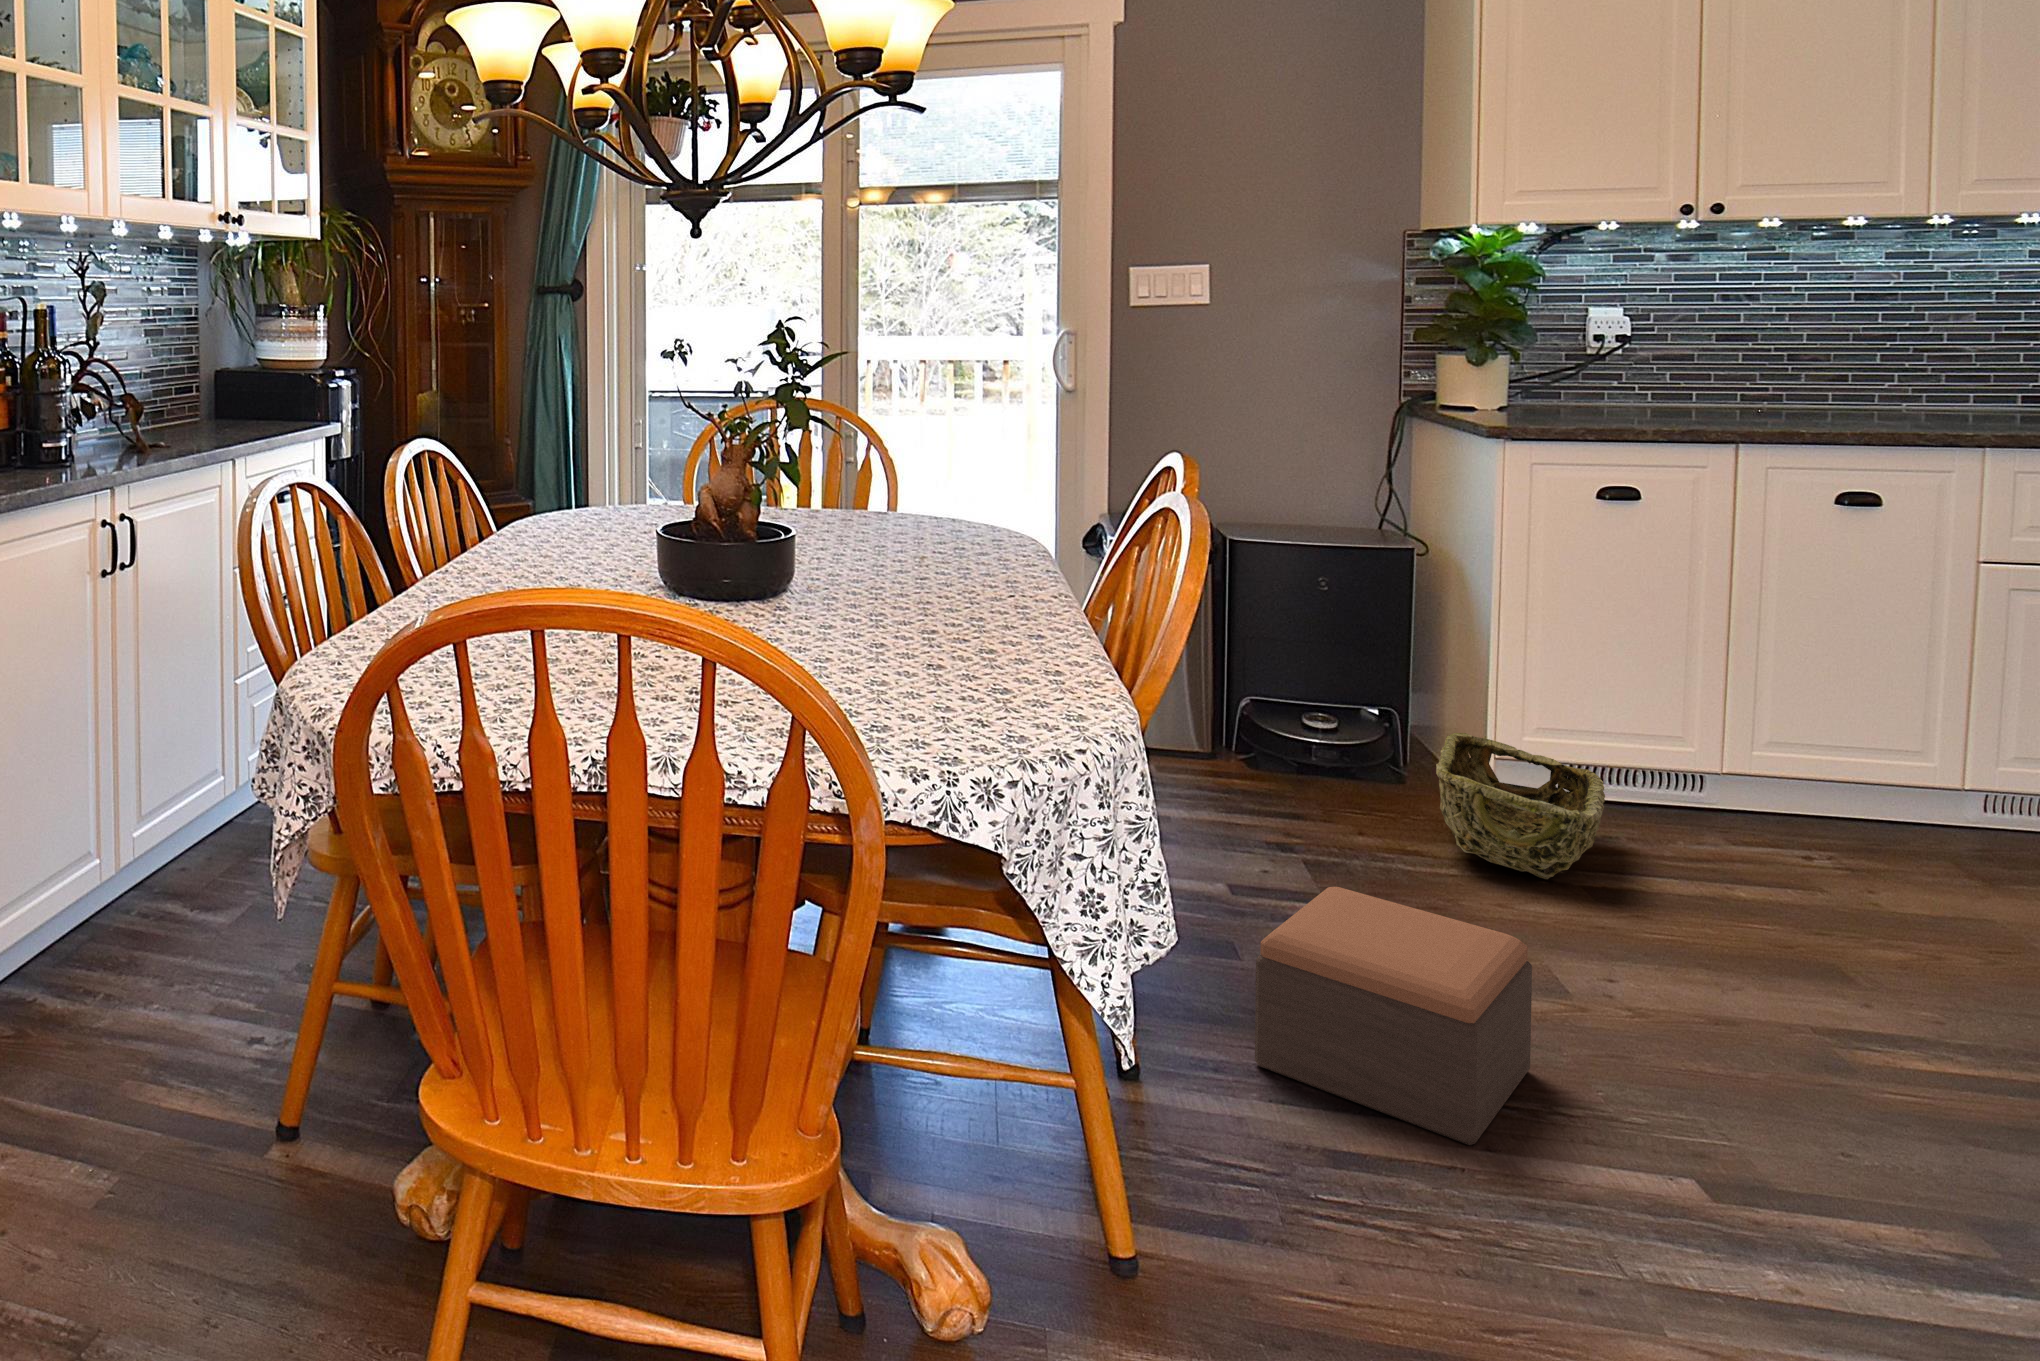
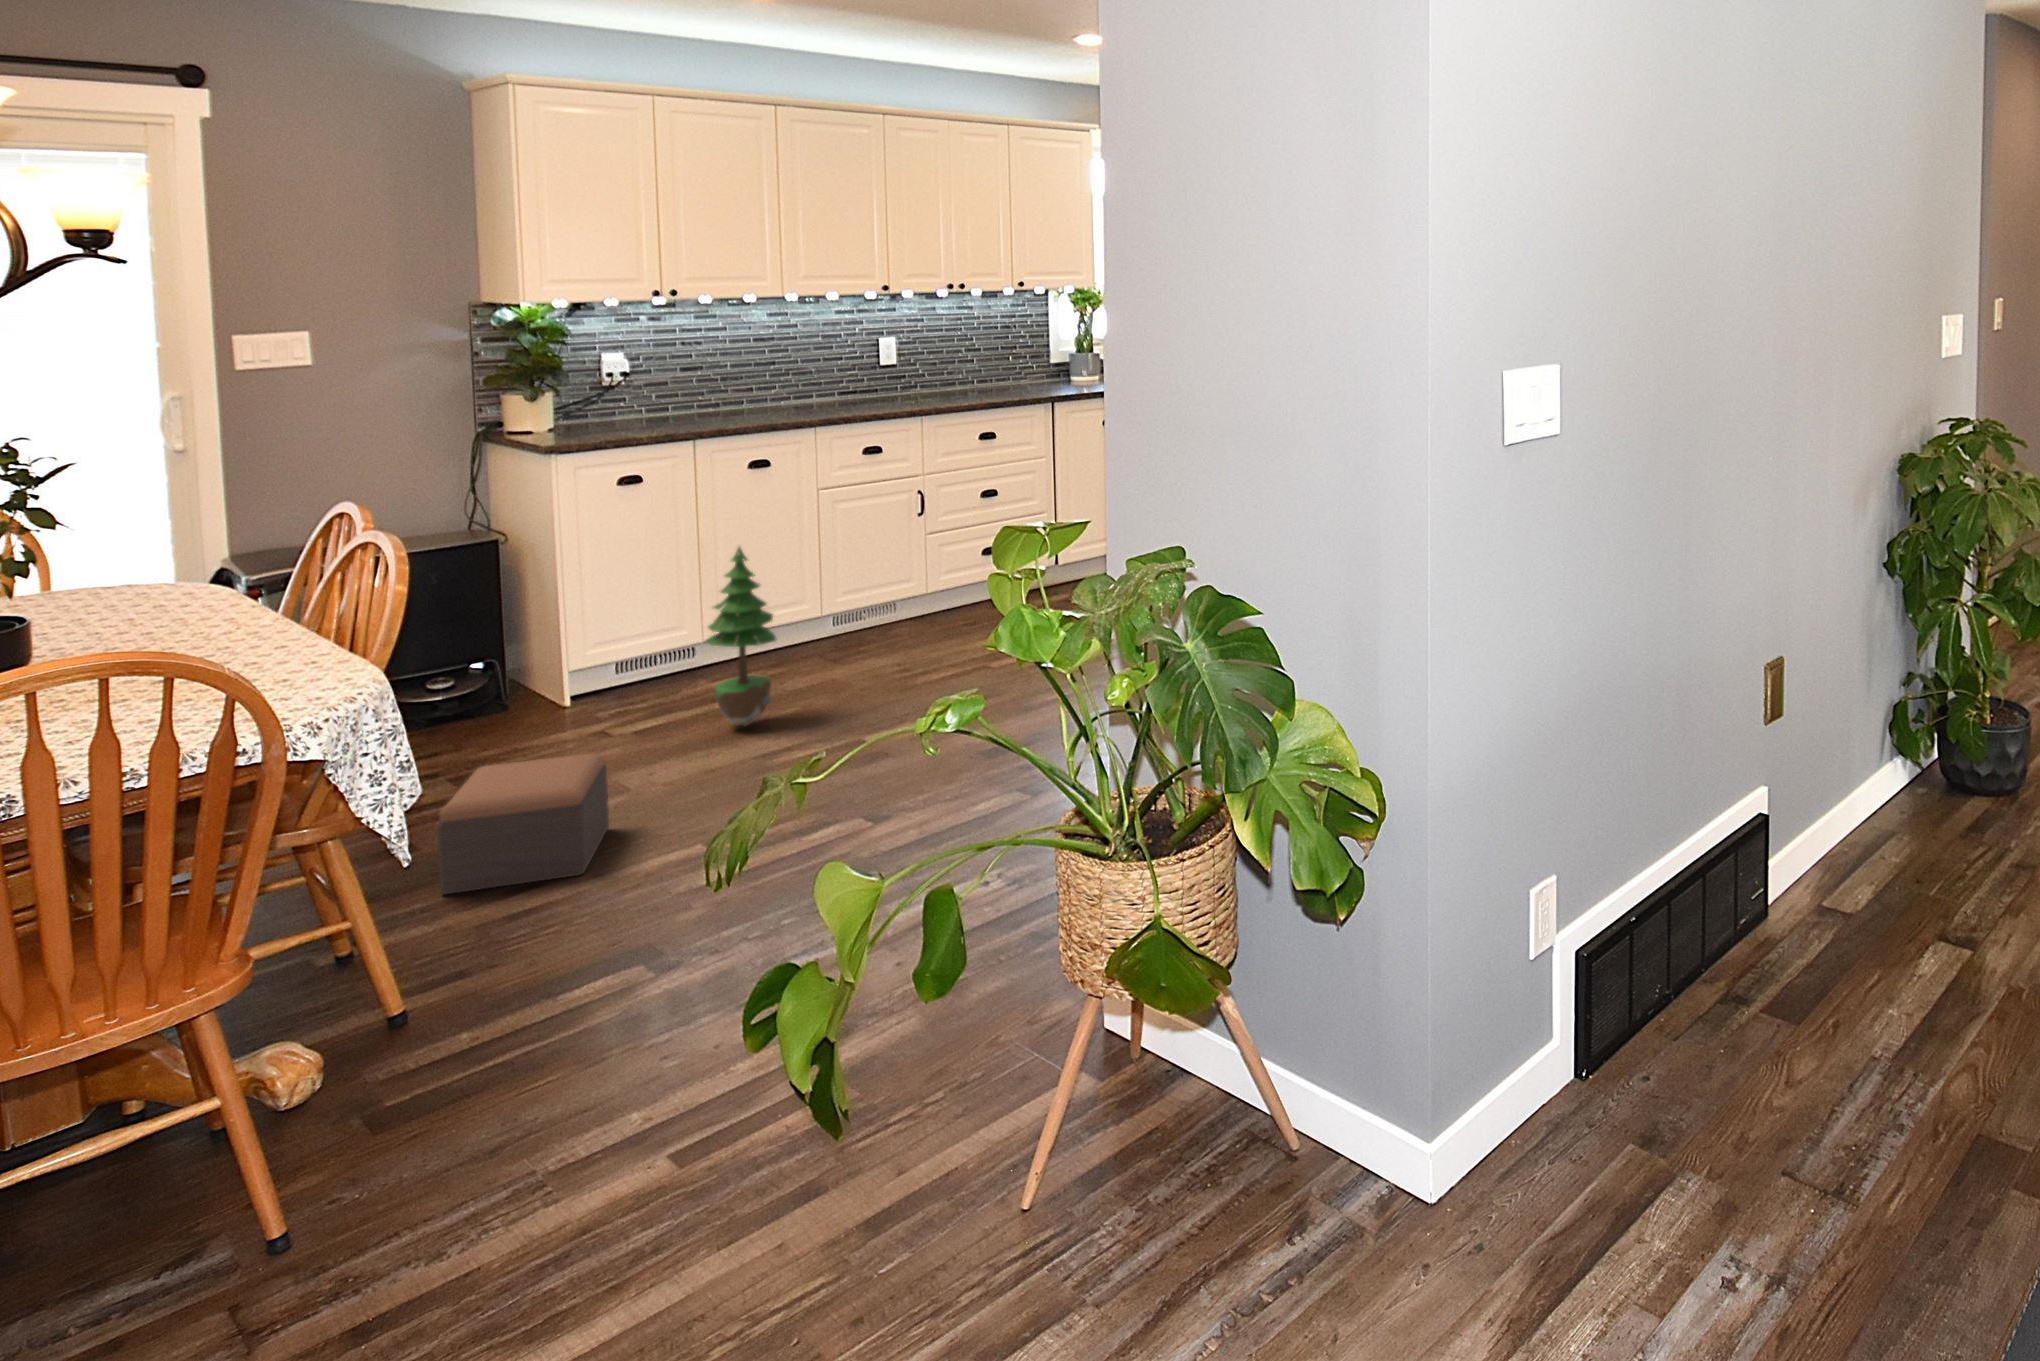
potted tree: none [1732,638,1893,972] -> present [706,547,776,727]
woven basket: present [1436,733,1605,879] -> none [531,655,636,732]

